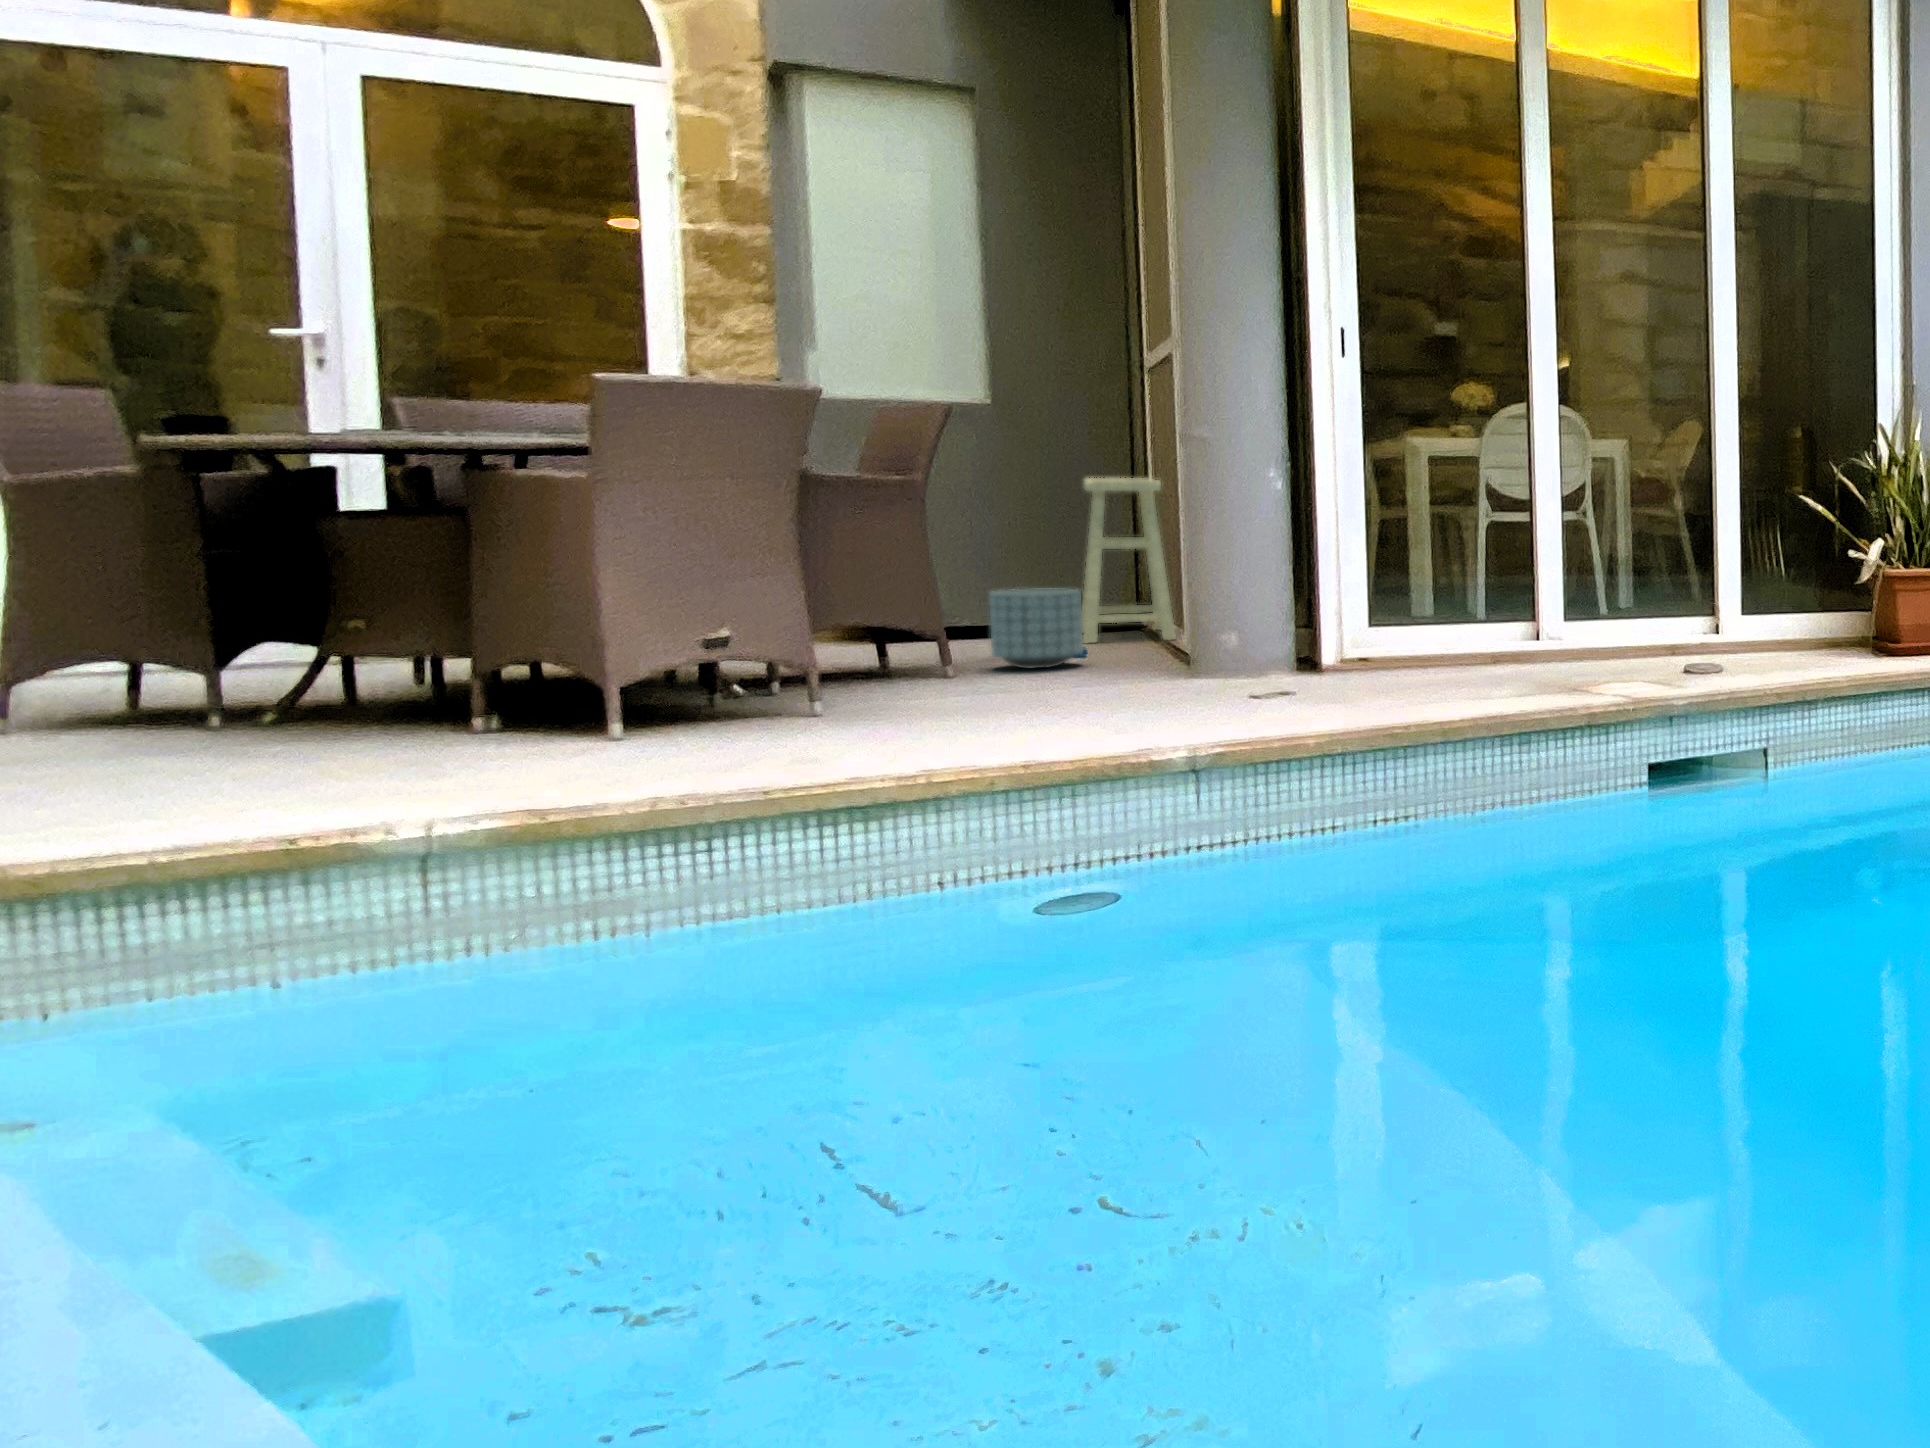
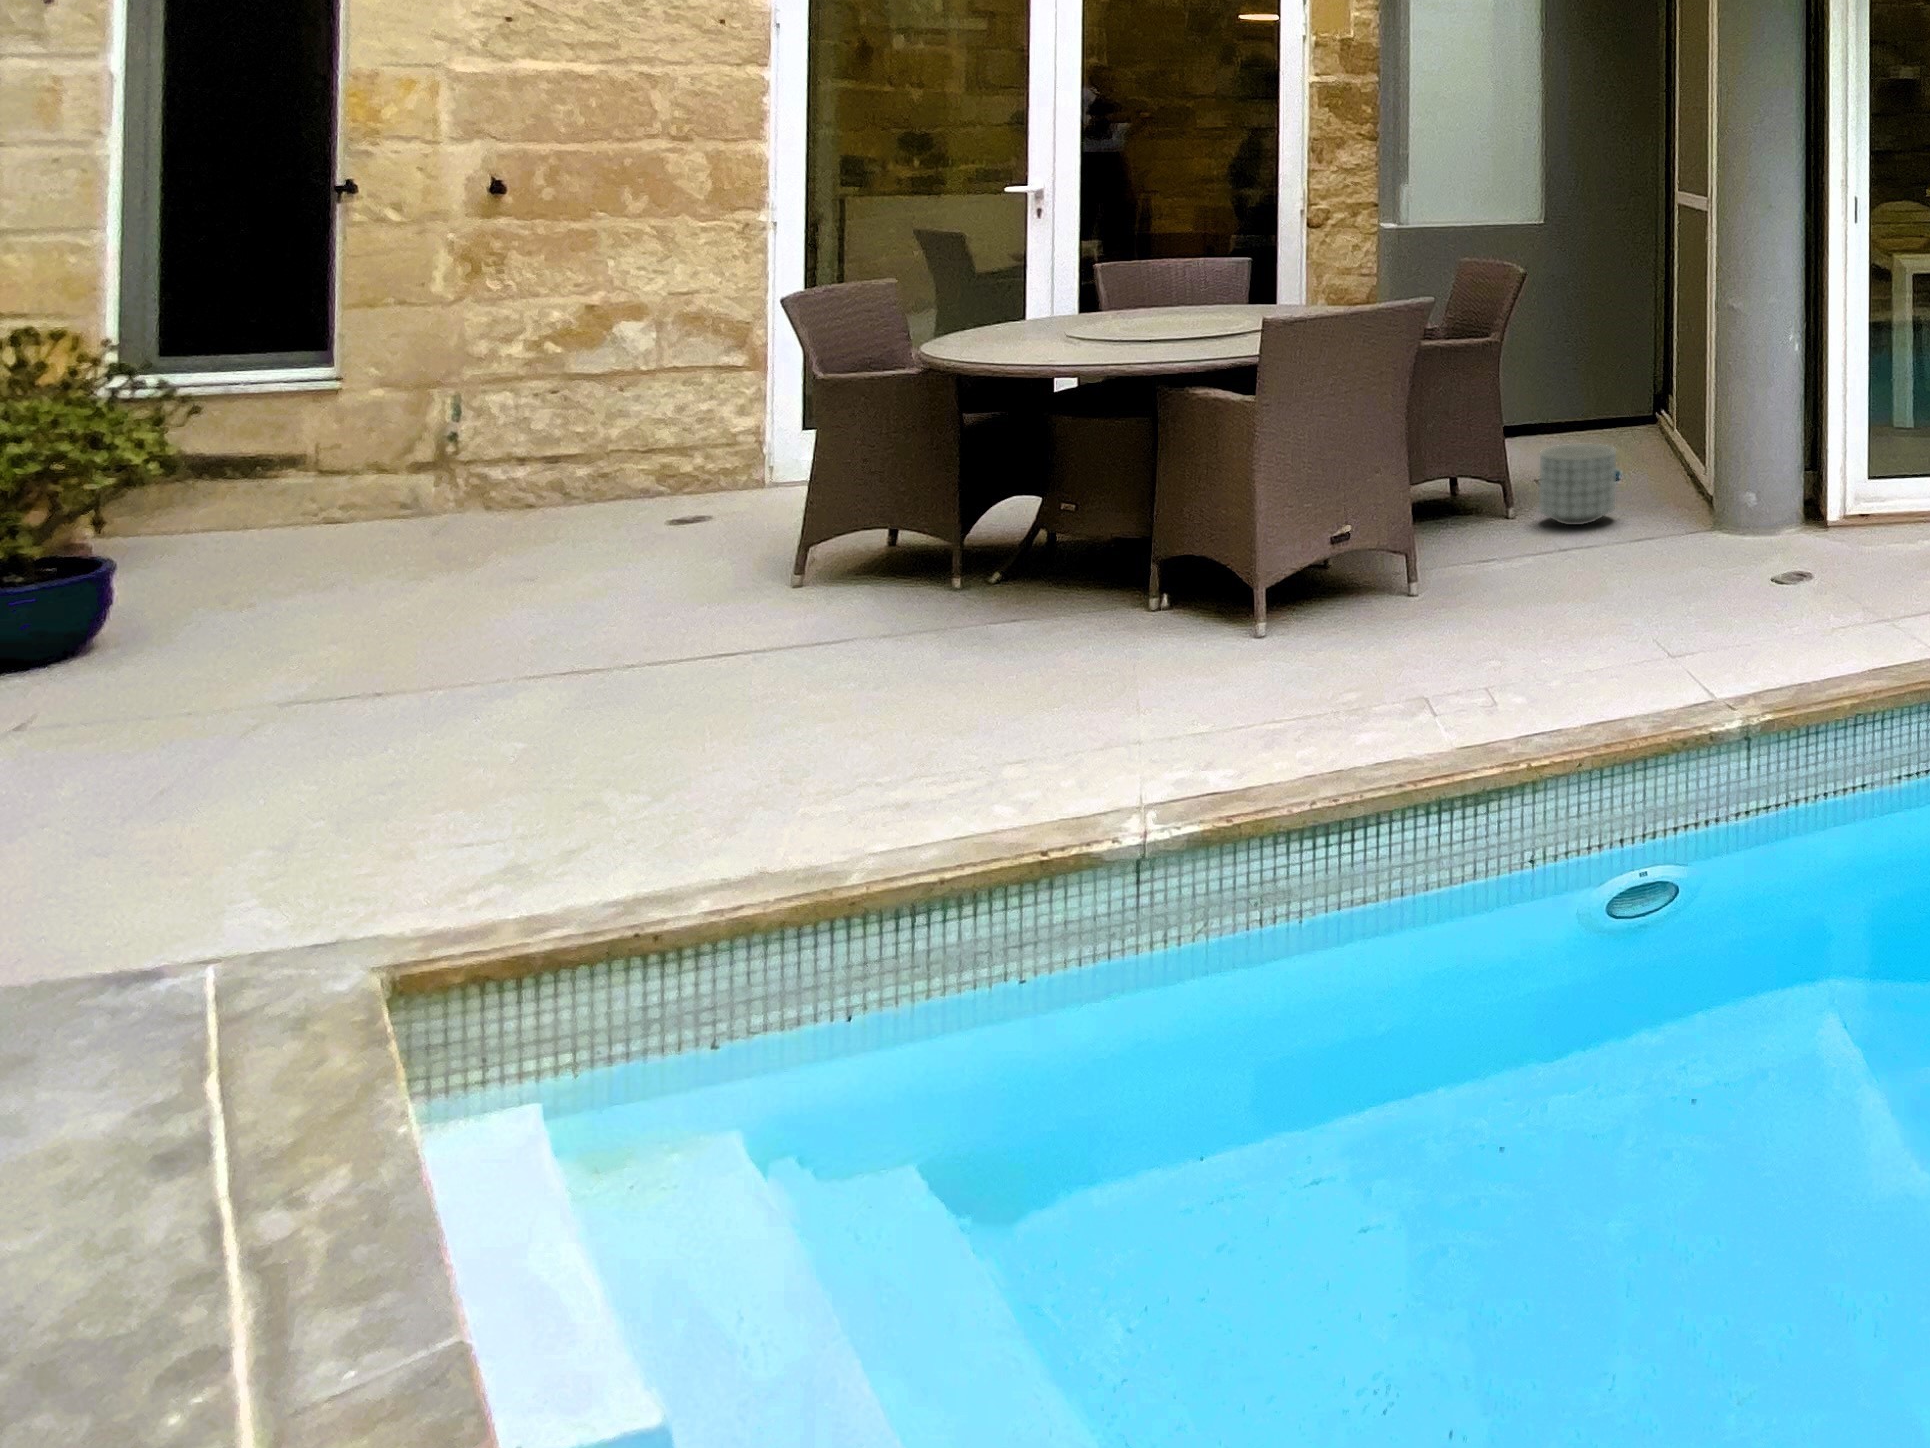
stool: present [1082,478,1176,644] -> none [1596,307,1684,476]

